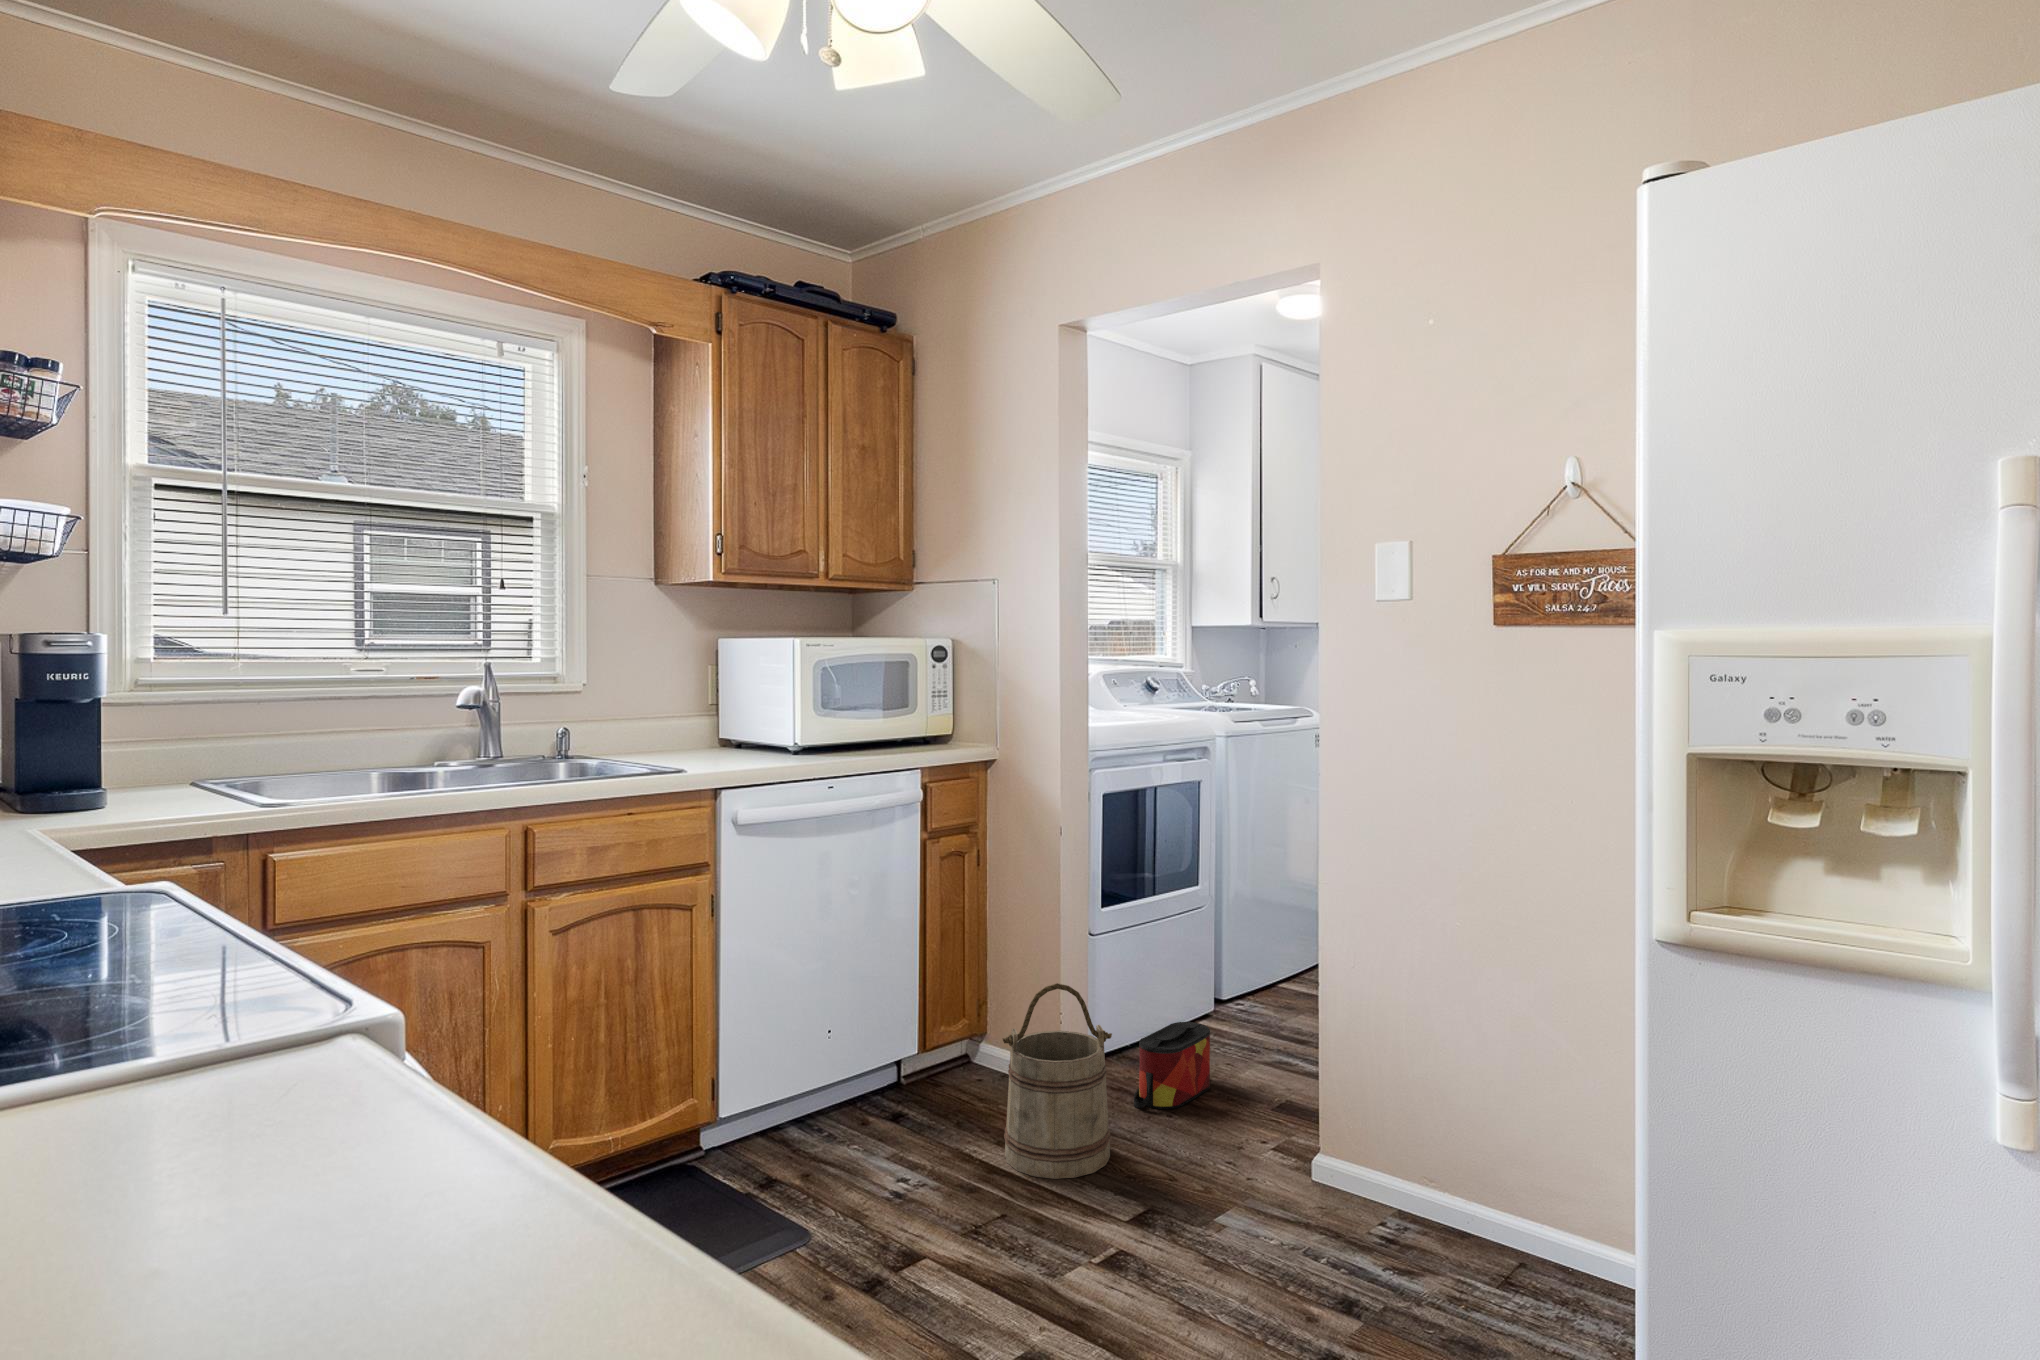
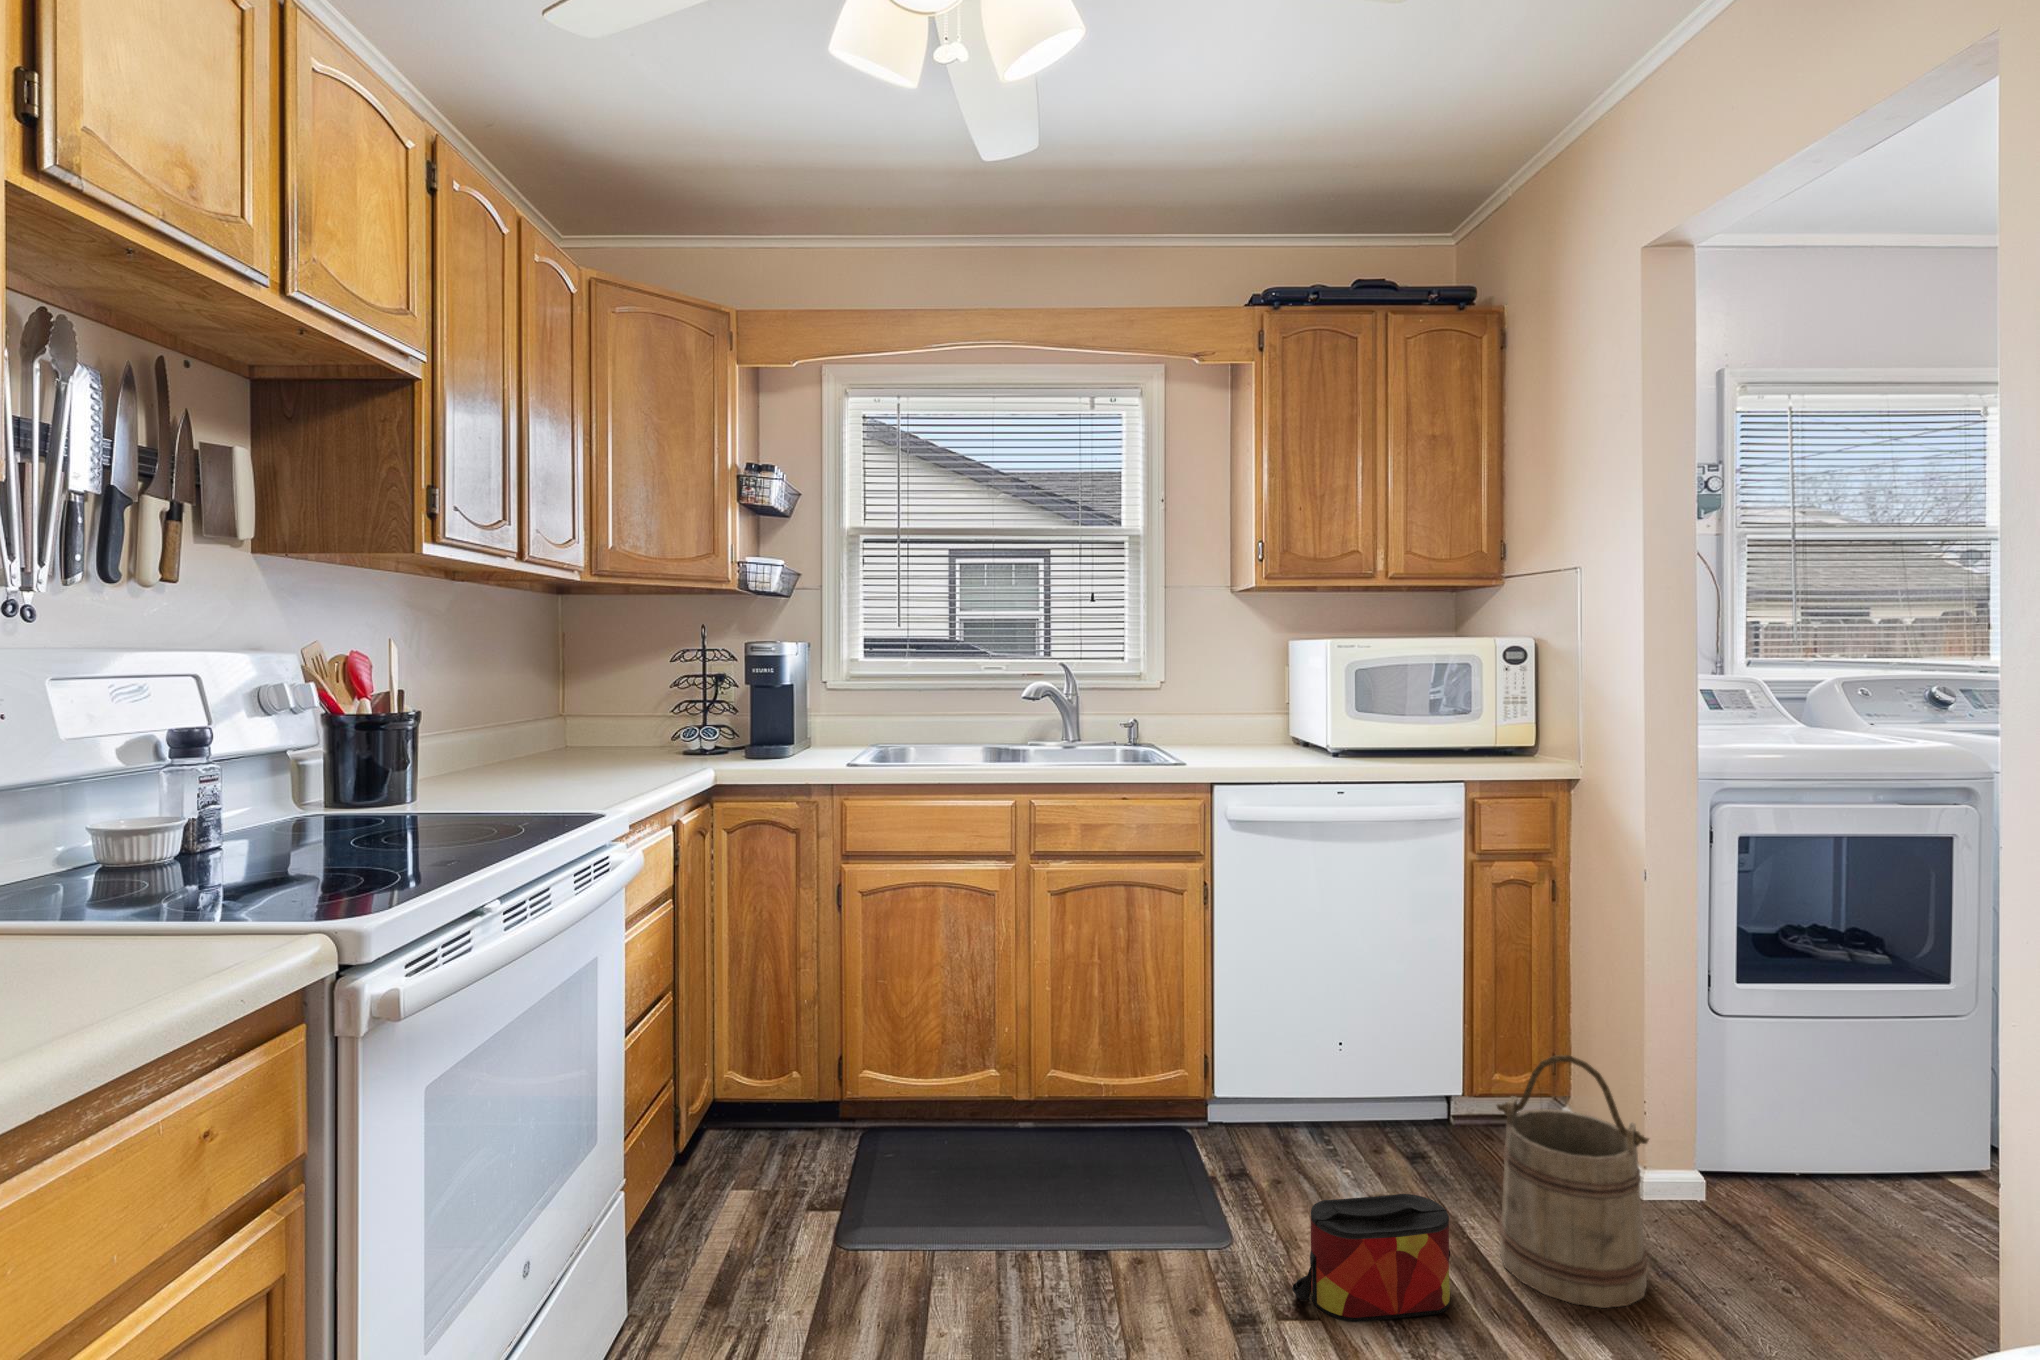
bag: present [1134,1022,1210,1109] -> present [1292,1194,1450,1322]

